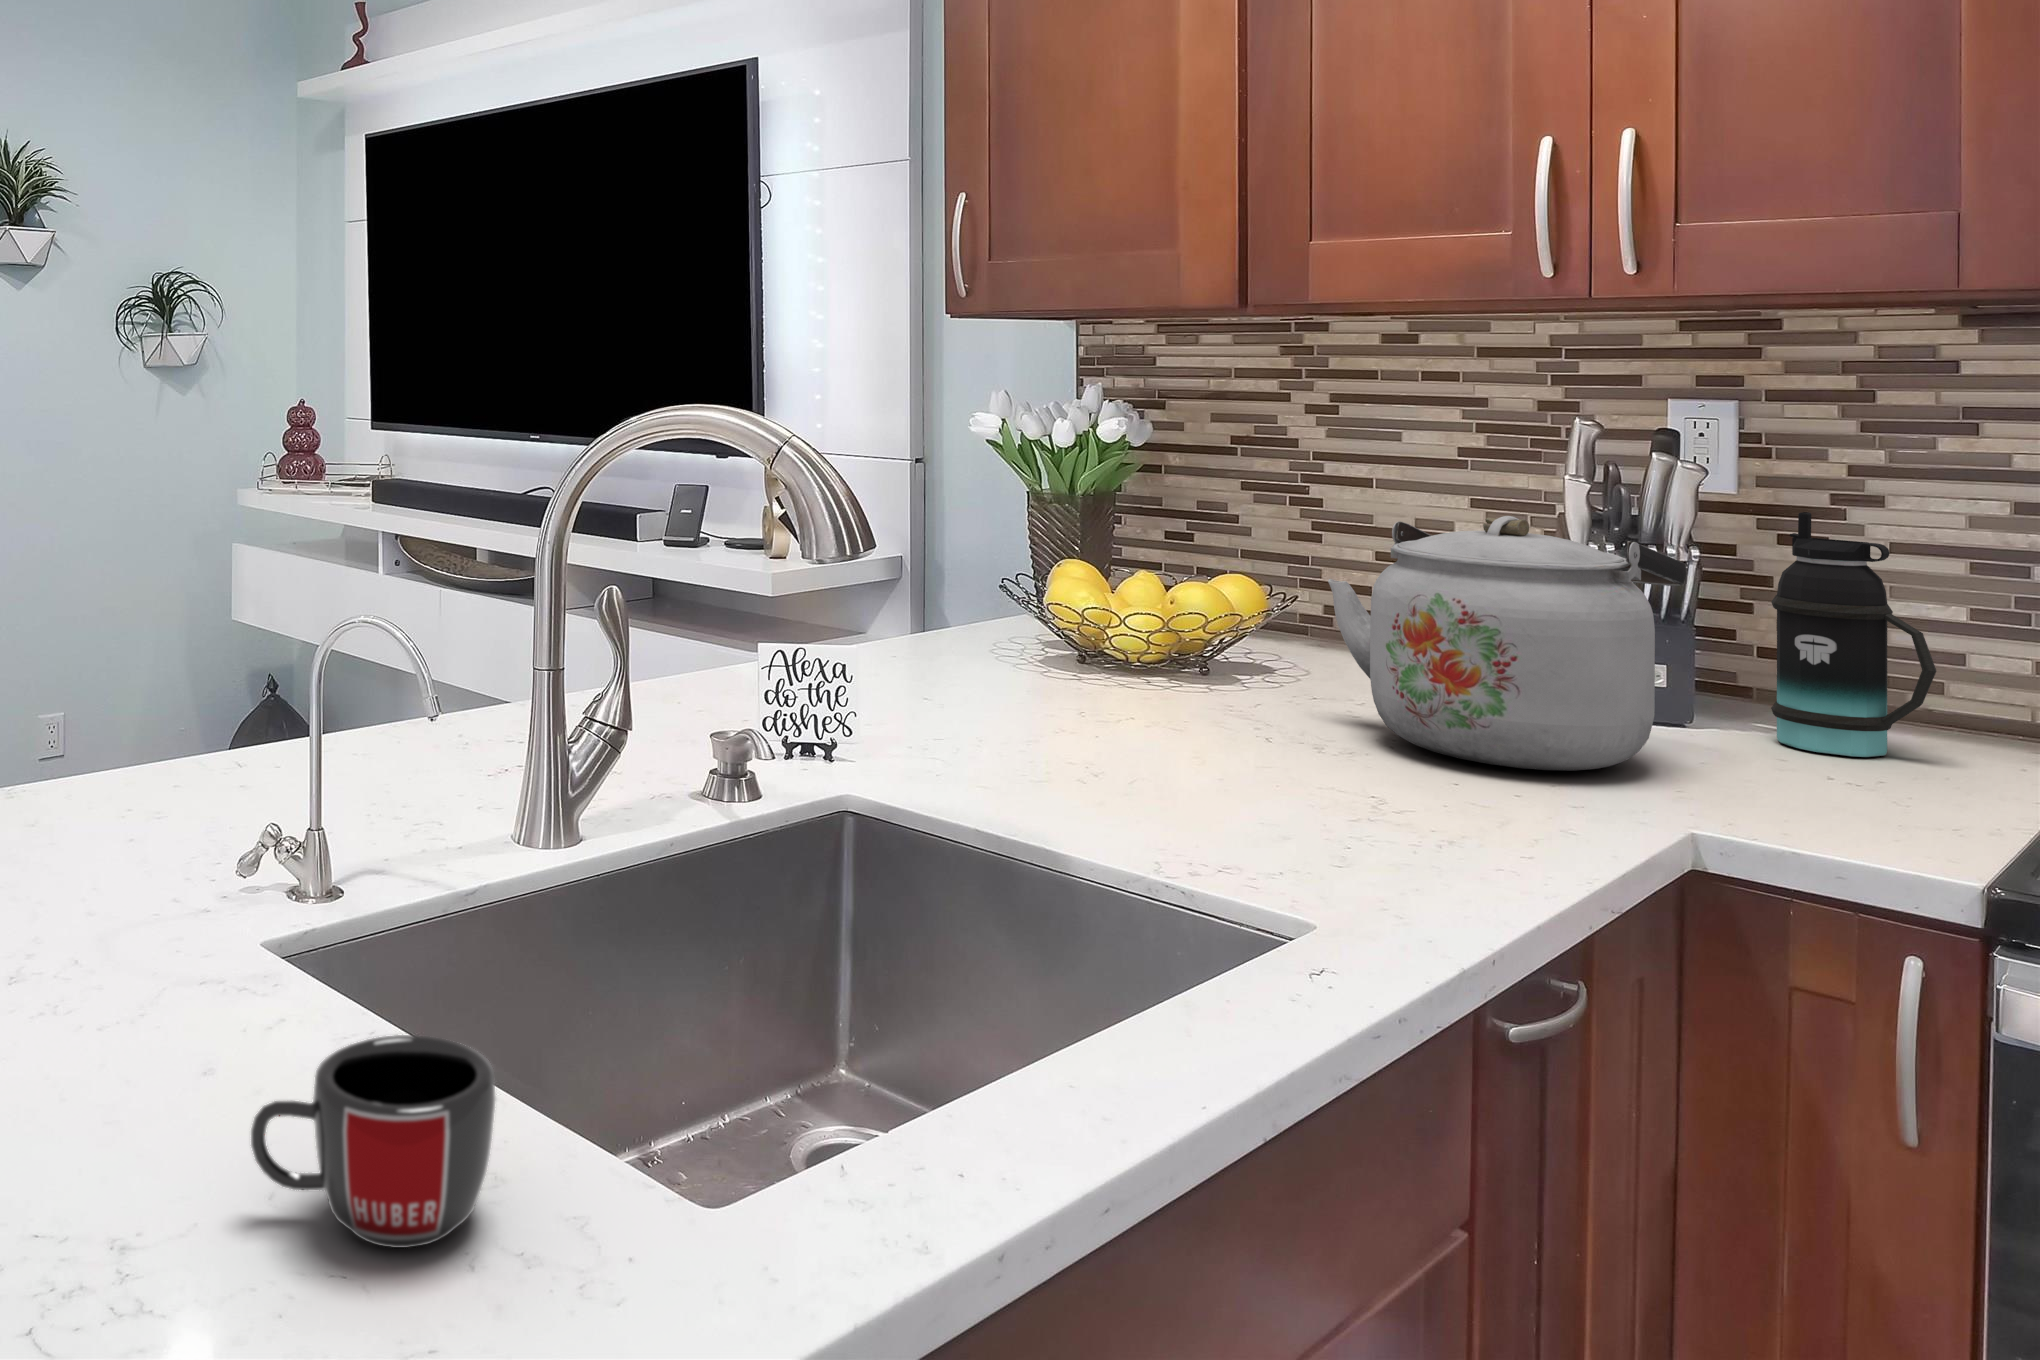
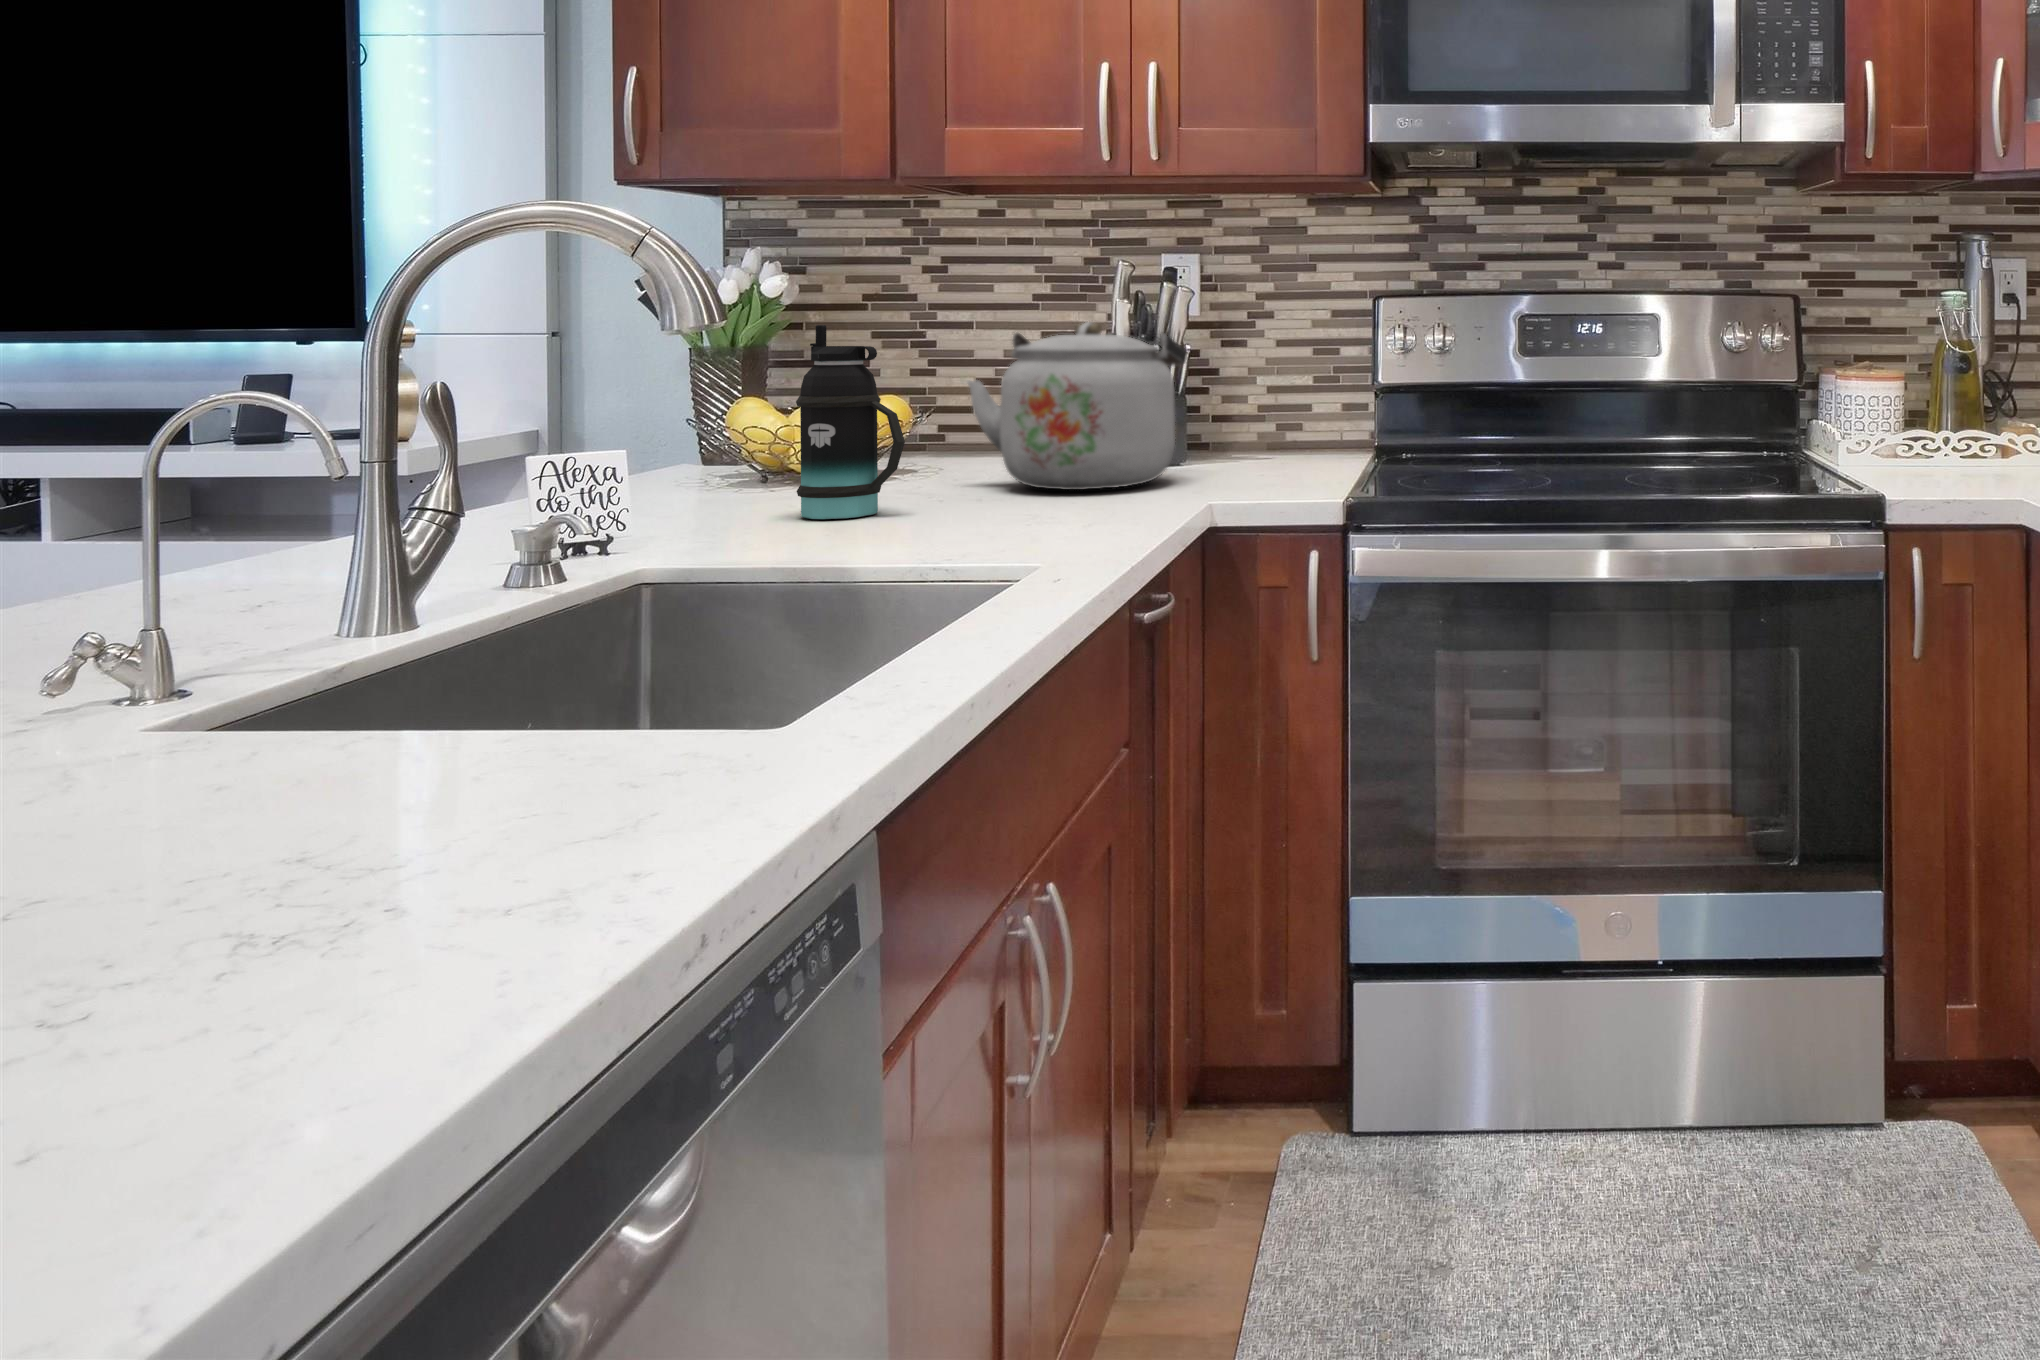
bottle: present [1771,512,1936,757] -> present [796,325,905,519]
mug: present [251,1035,495,1248] -> none [165,689,483,872]

